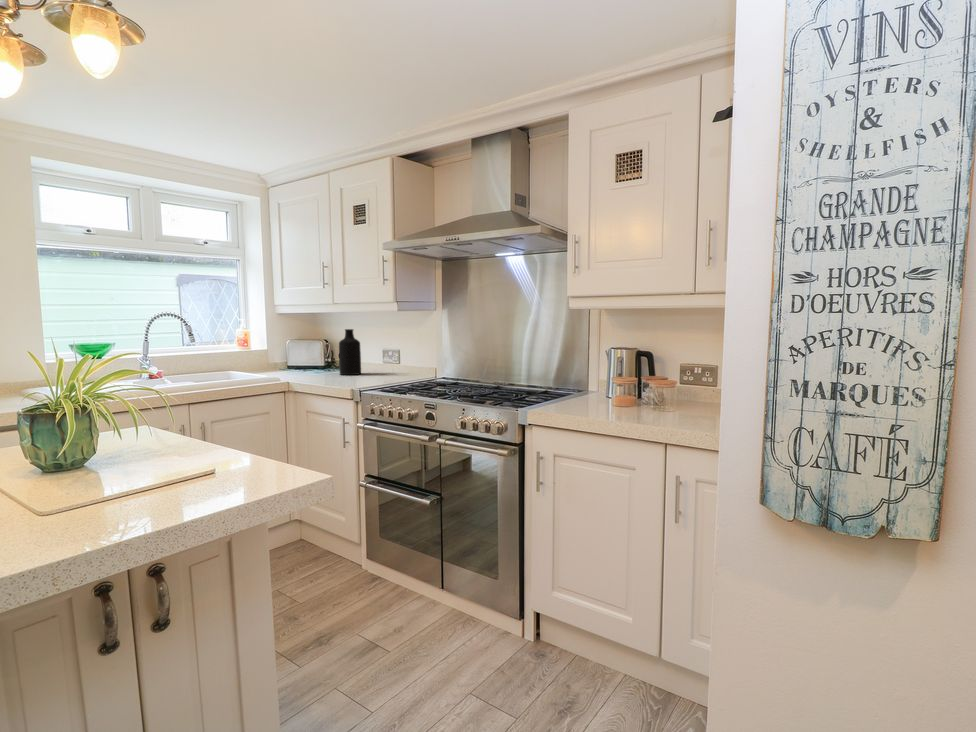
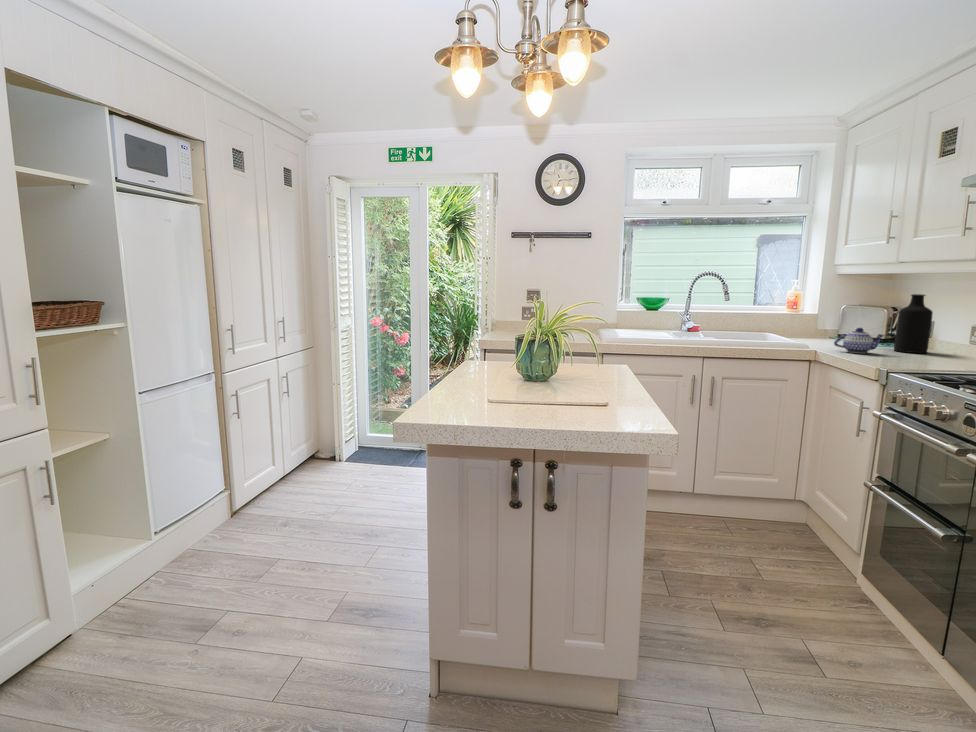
teapot: none [303,359,338,380] -> present [834,328,885,353]

